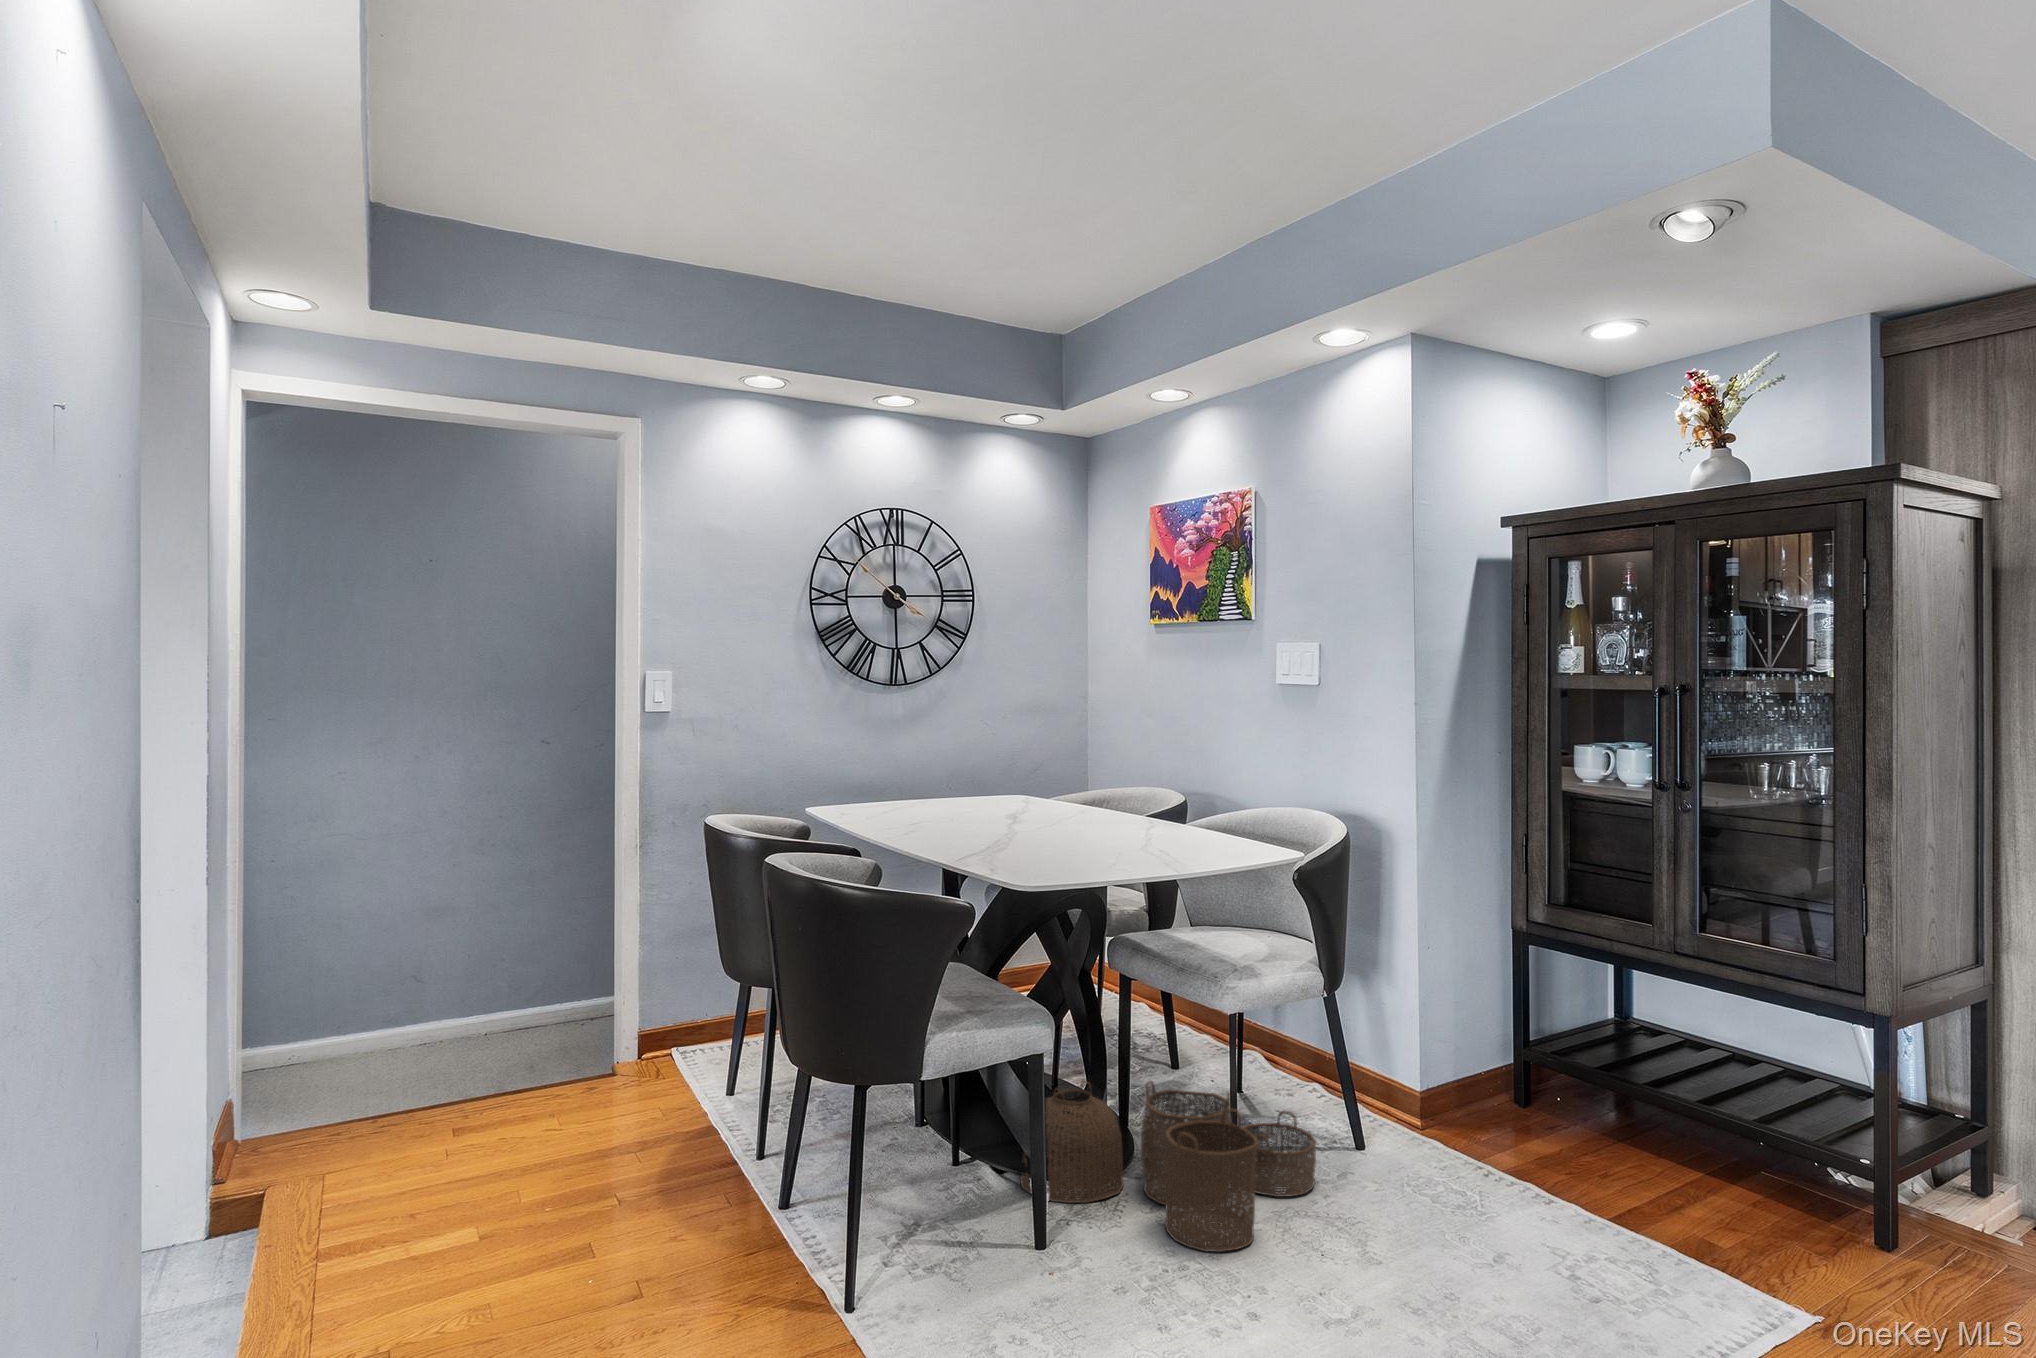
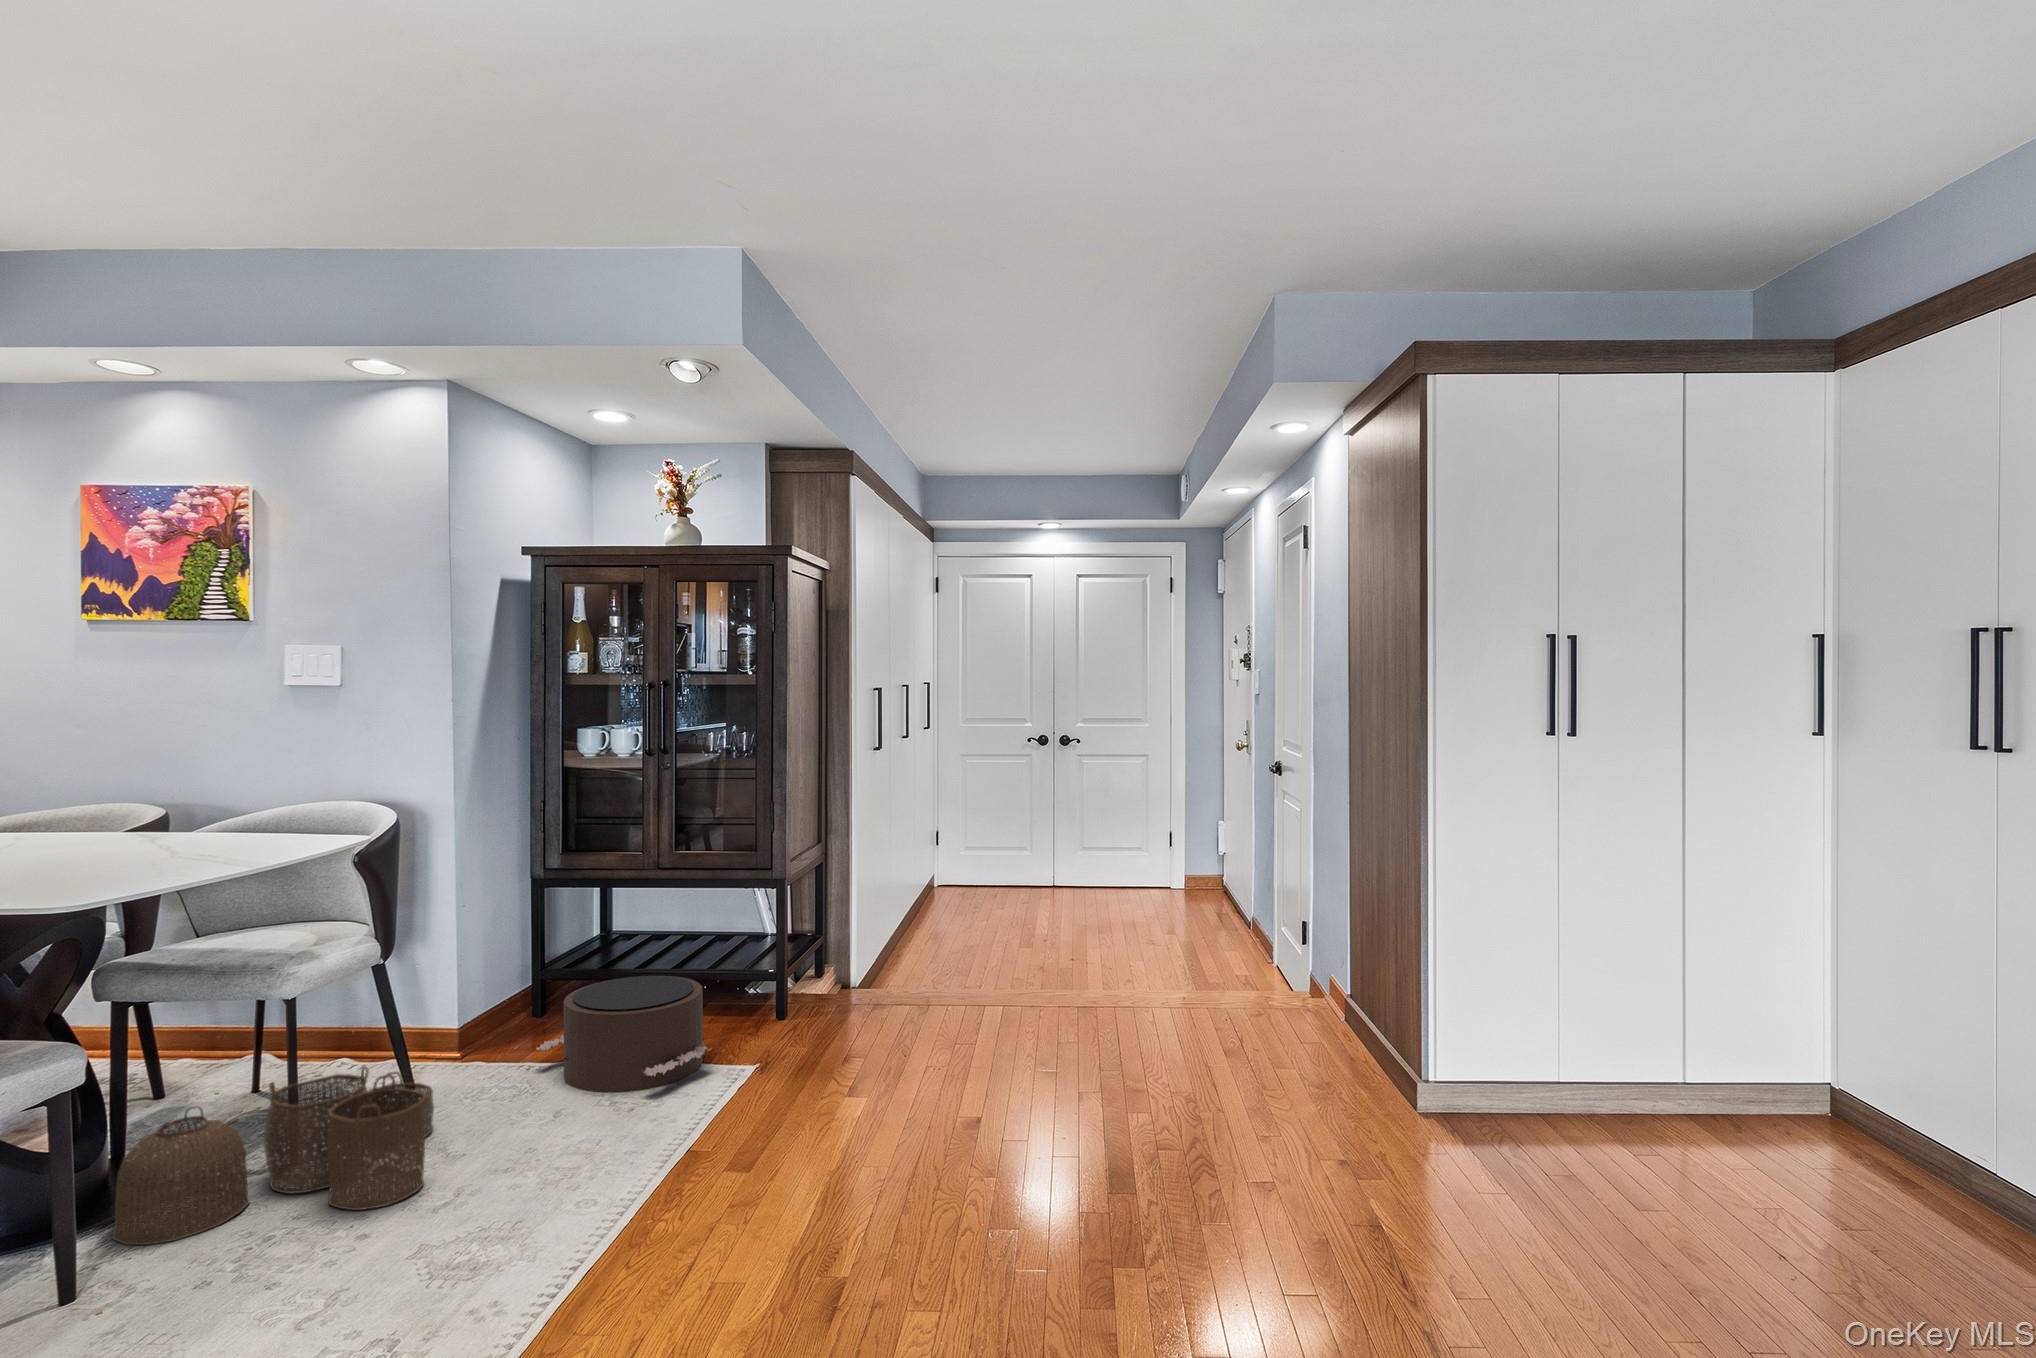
pouf: none [1467,1081,1685,1251] -> present [536,976,712,1092]

